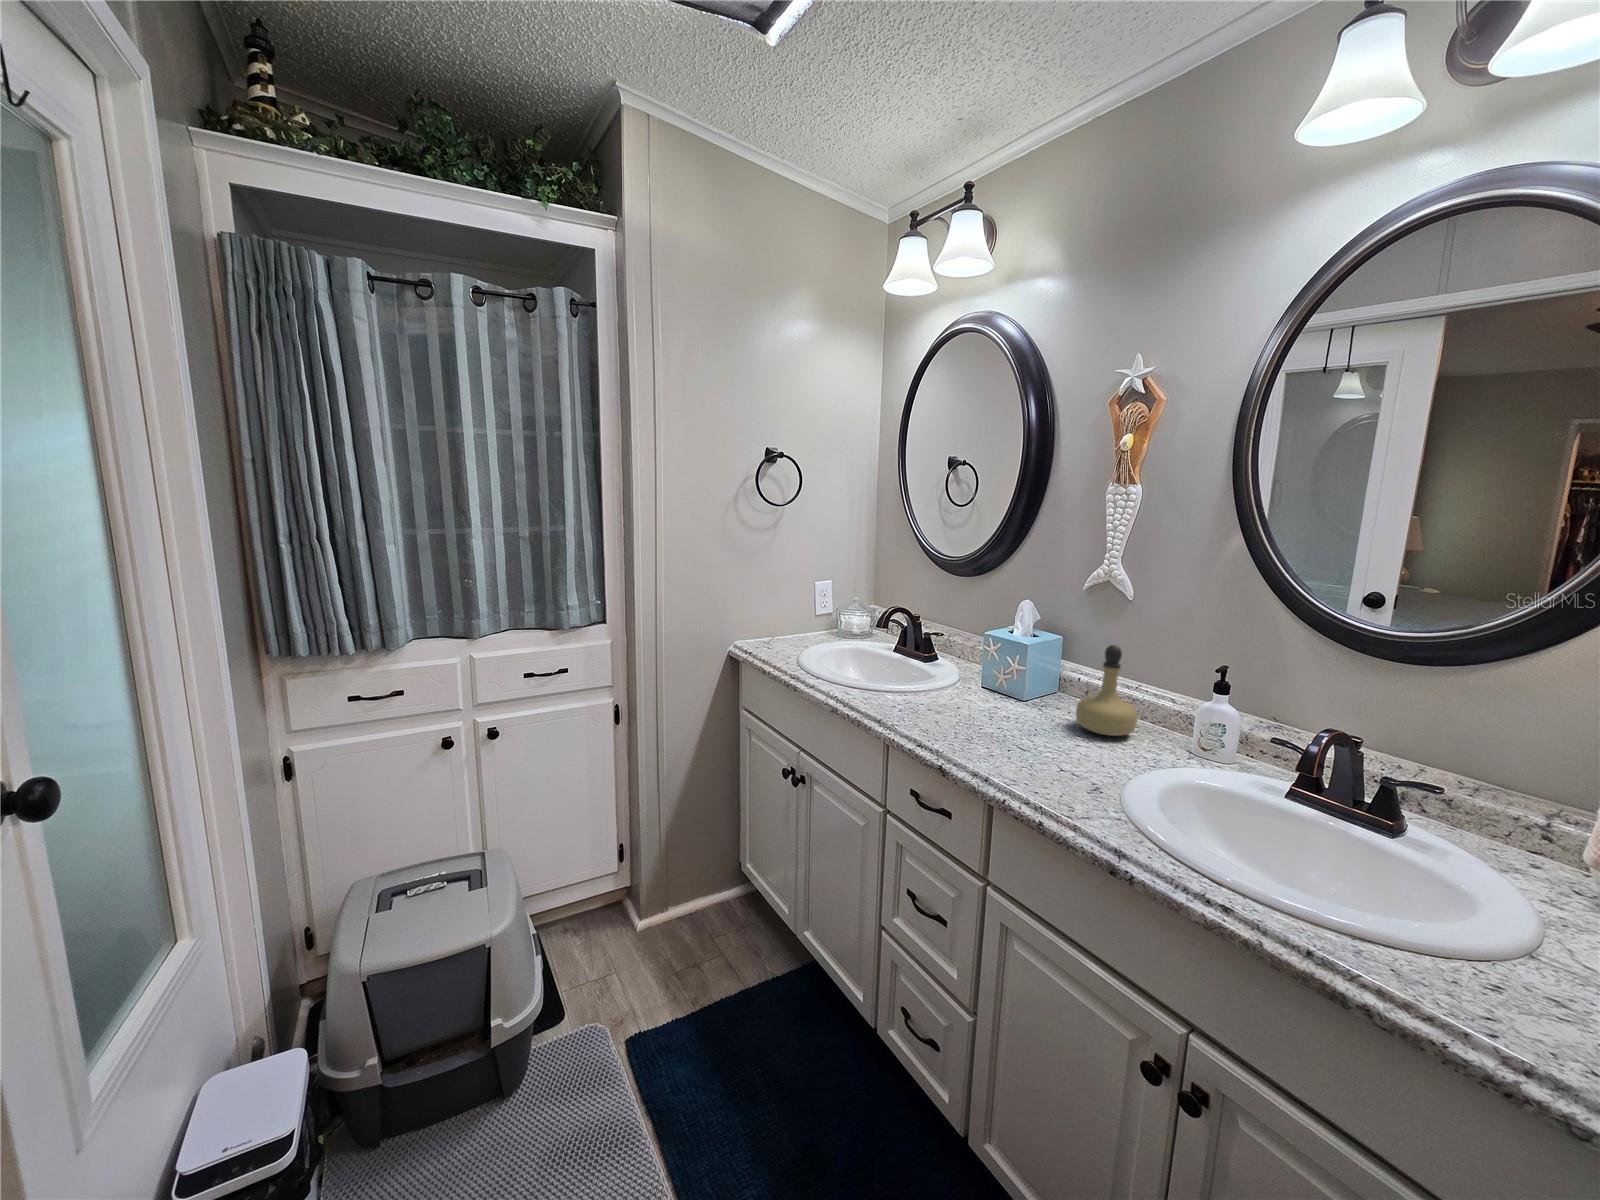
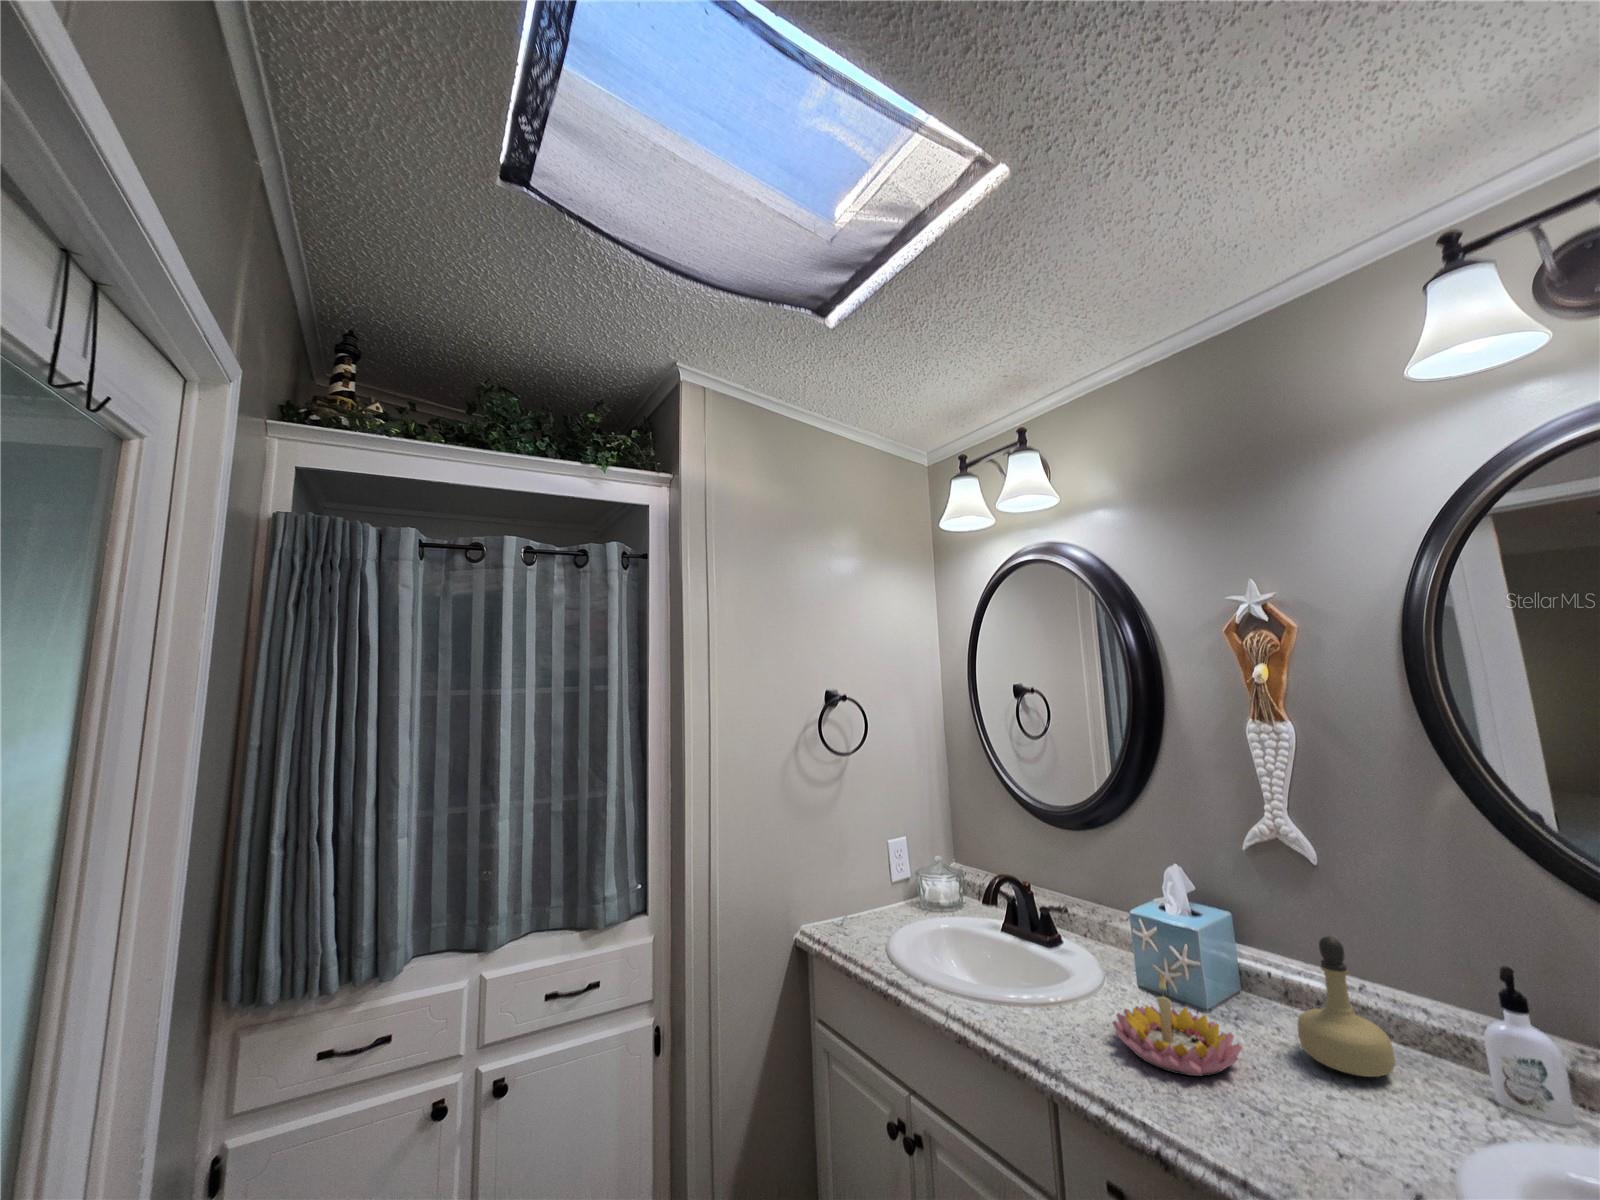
candle holder: none [942,665,1031,731] -> present [1112,974,1242,1076]

